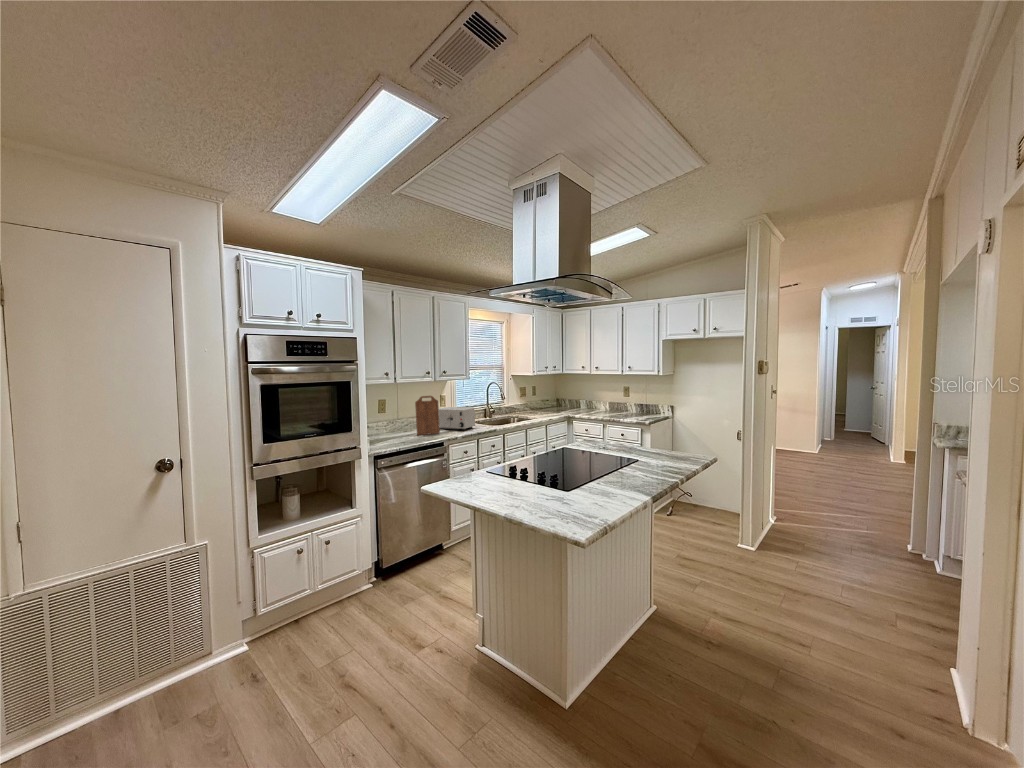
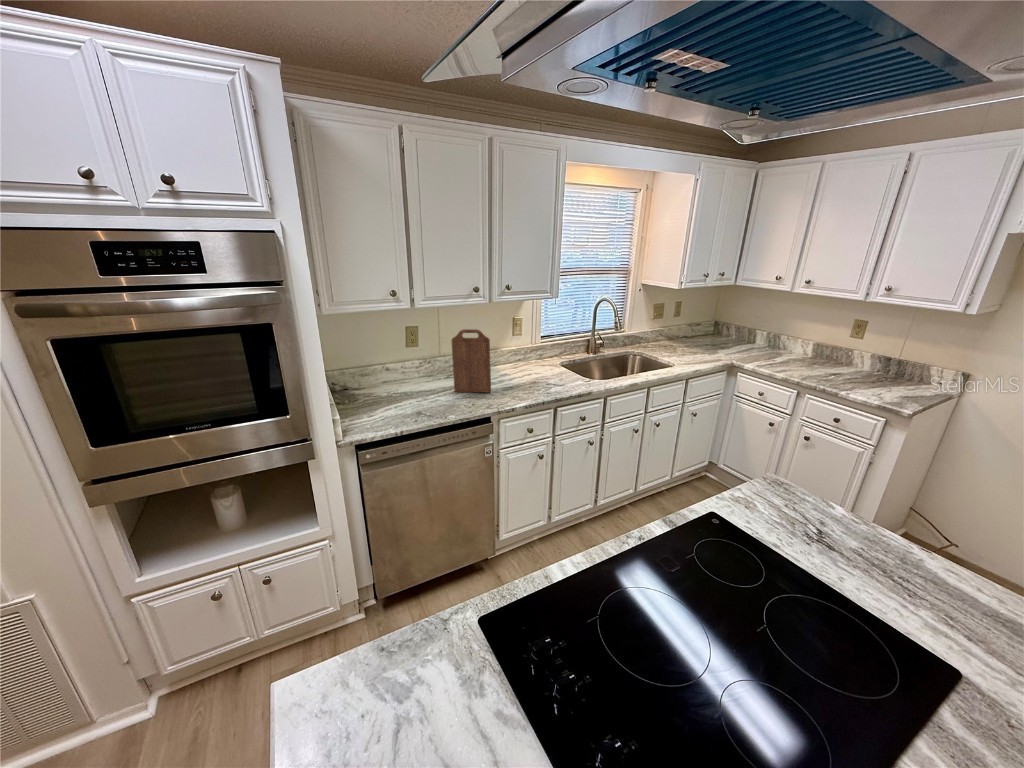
toaster: present [439,407,475,430] -> none [495,341,556,387]

